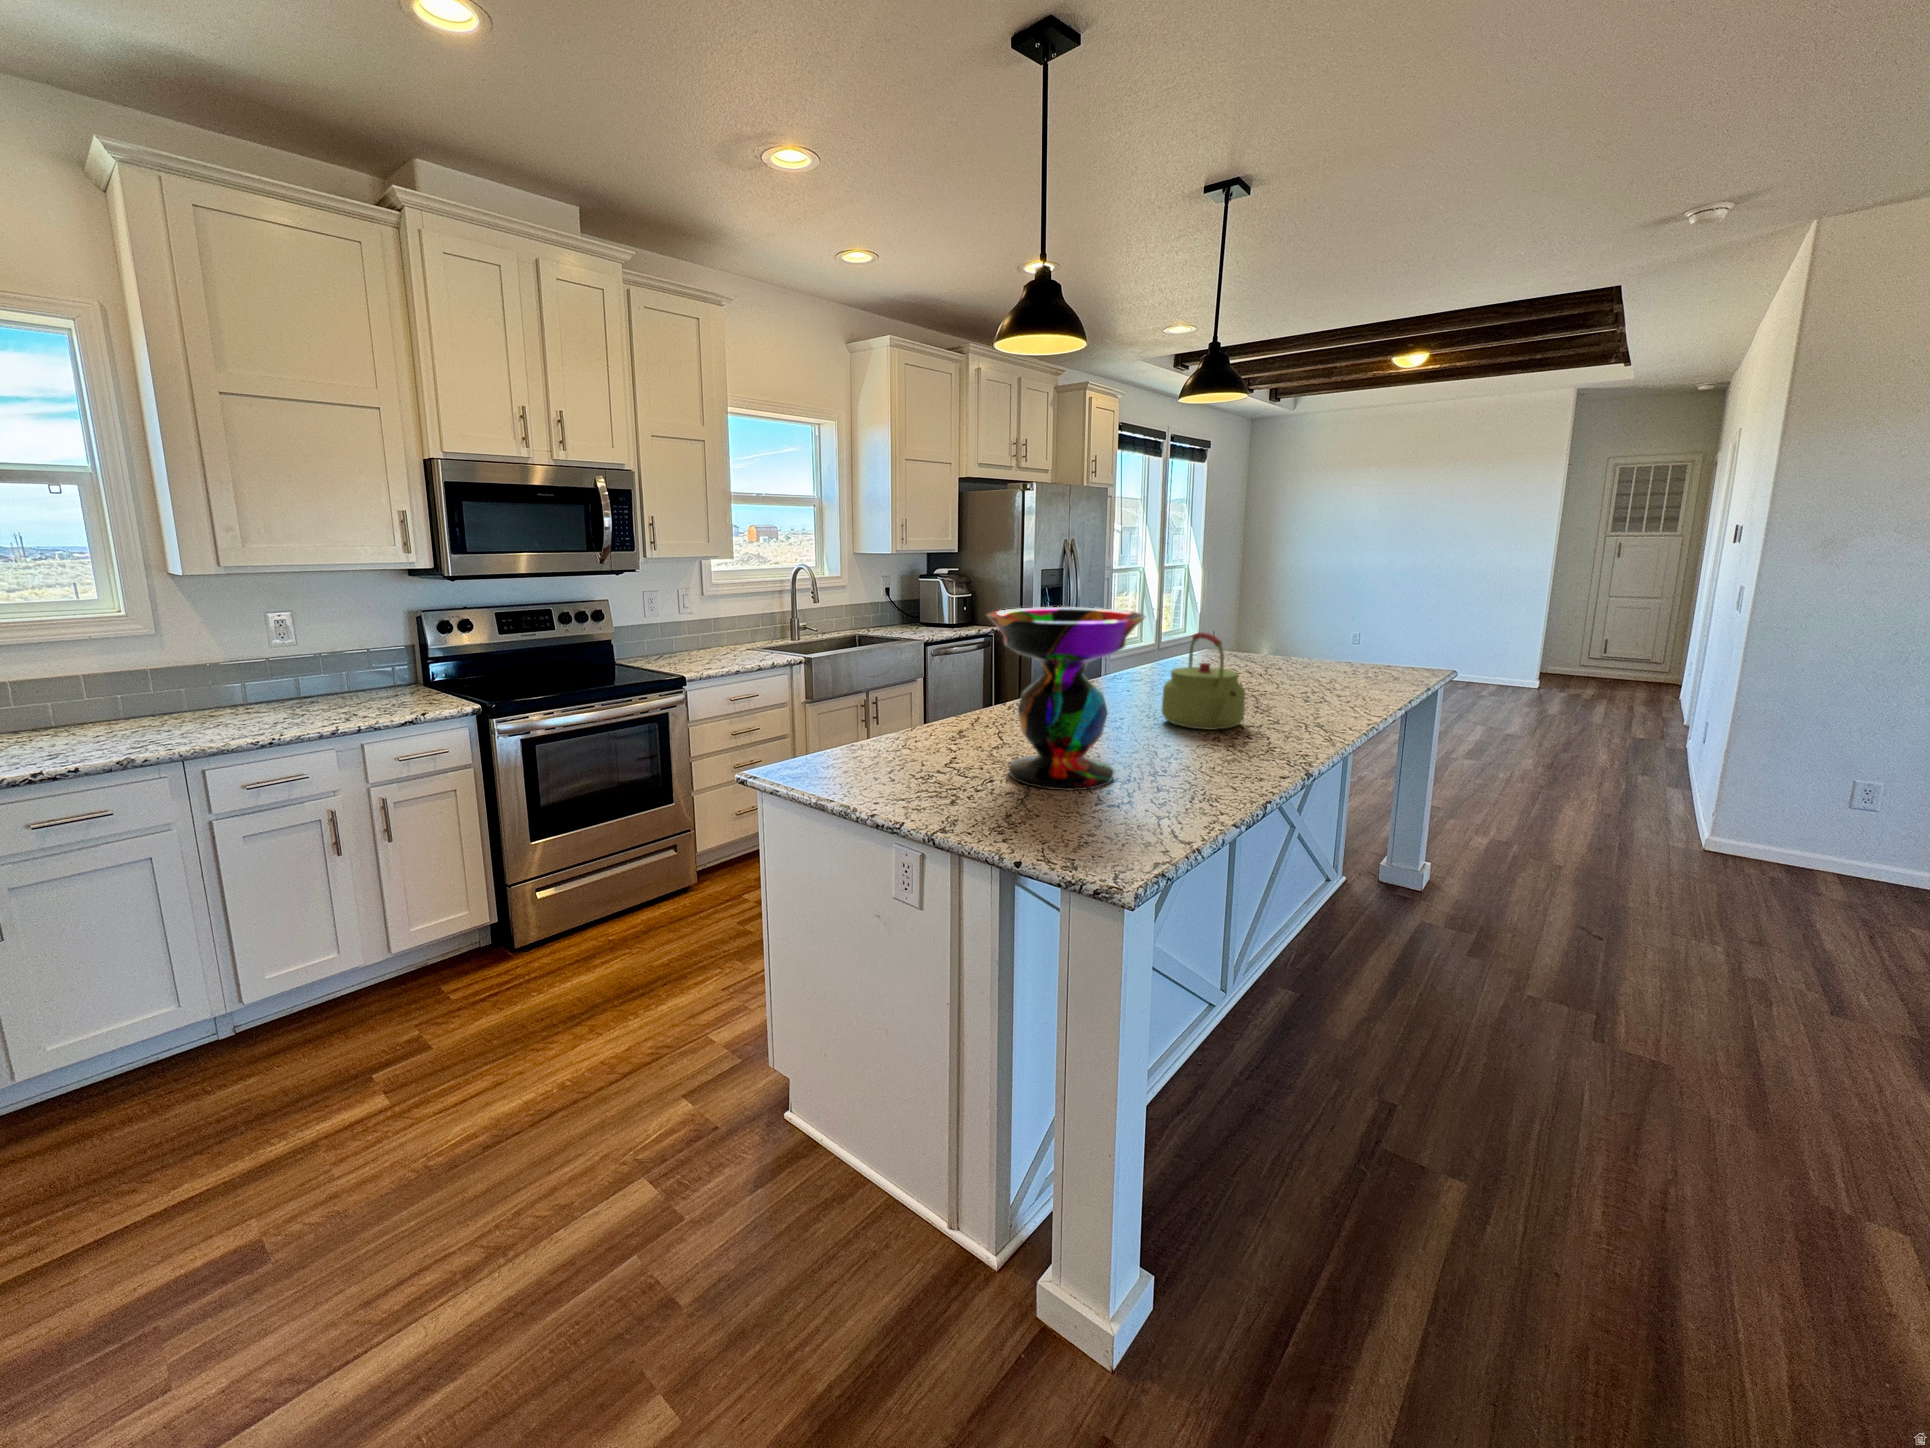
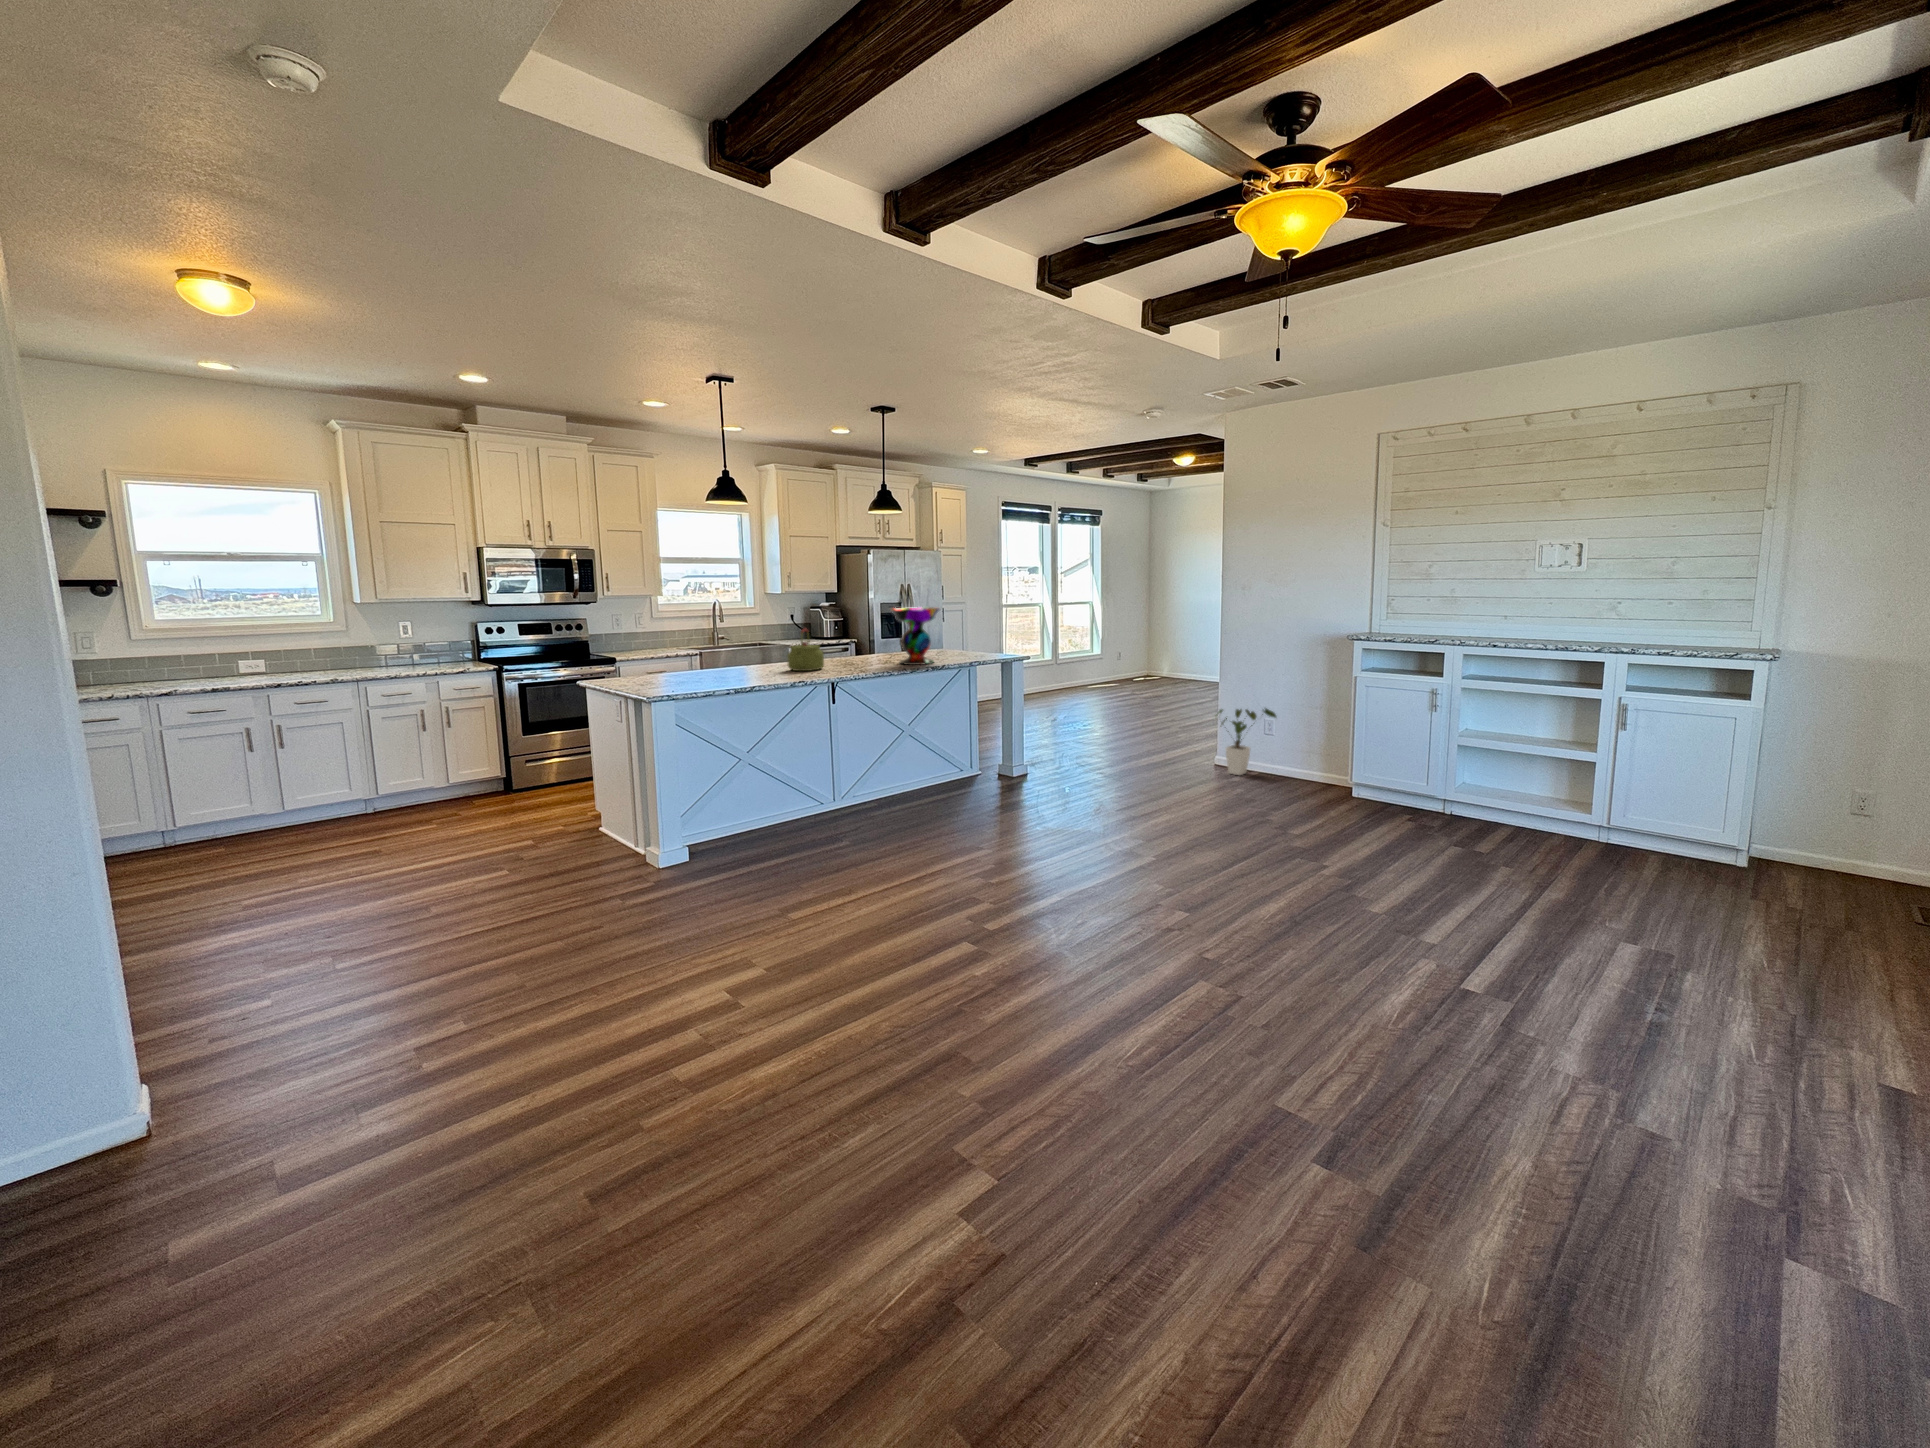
decorative bowl: present [987,607,1146,790] -> present [891,607,940,665]
house plant: none [1767,758,1886,880] -> present [1219,708,1276,775]

